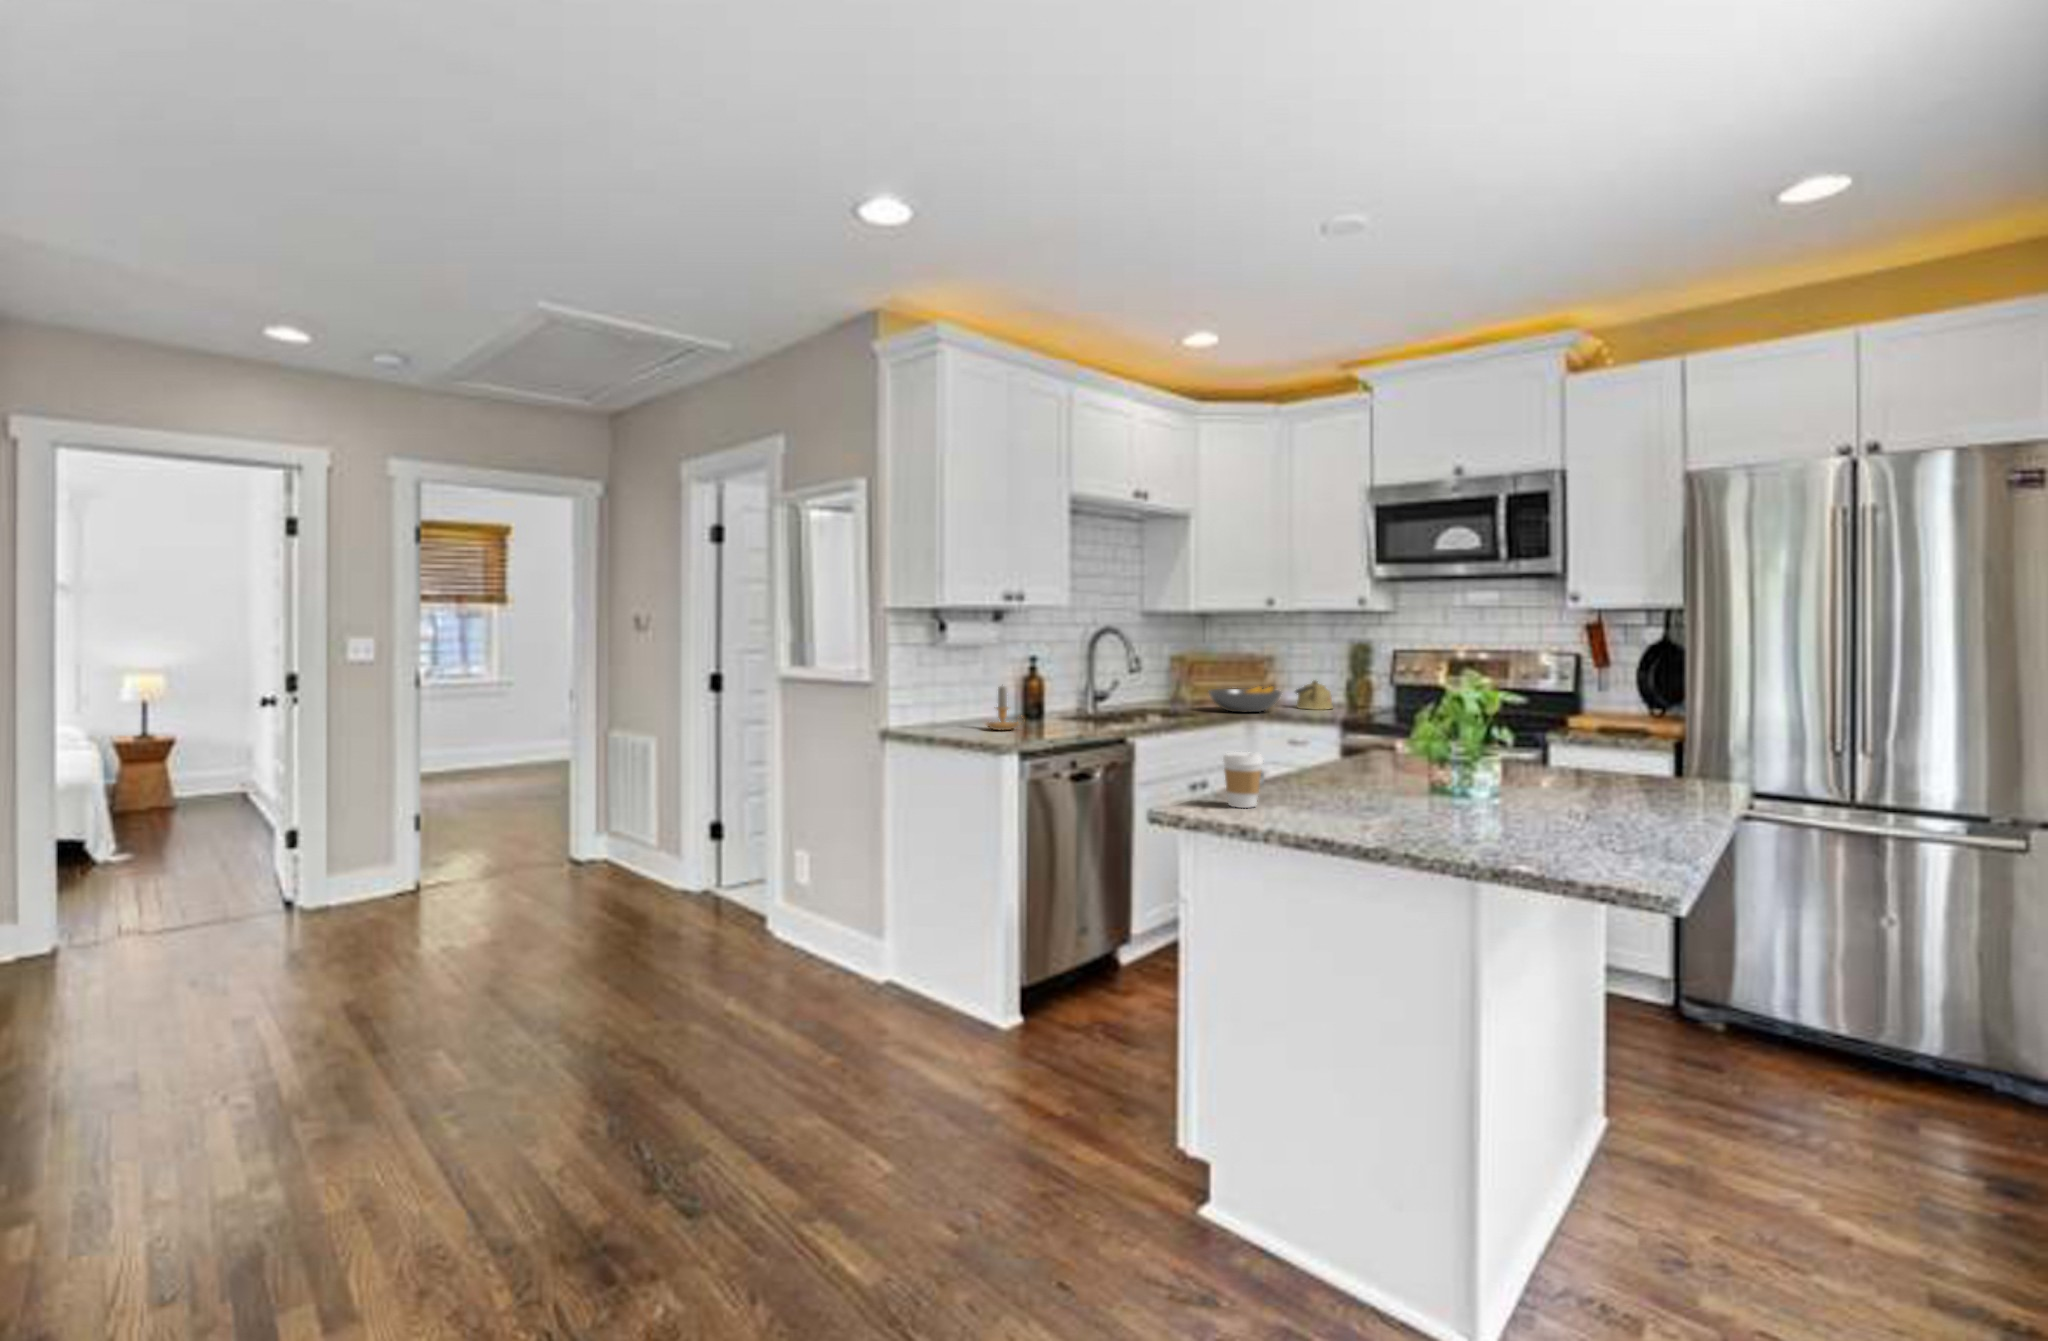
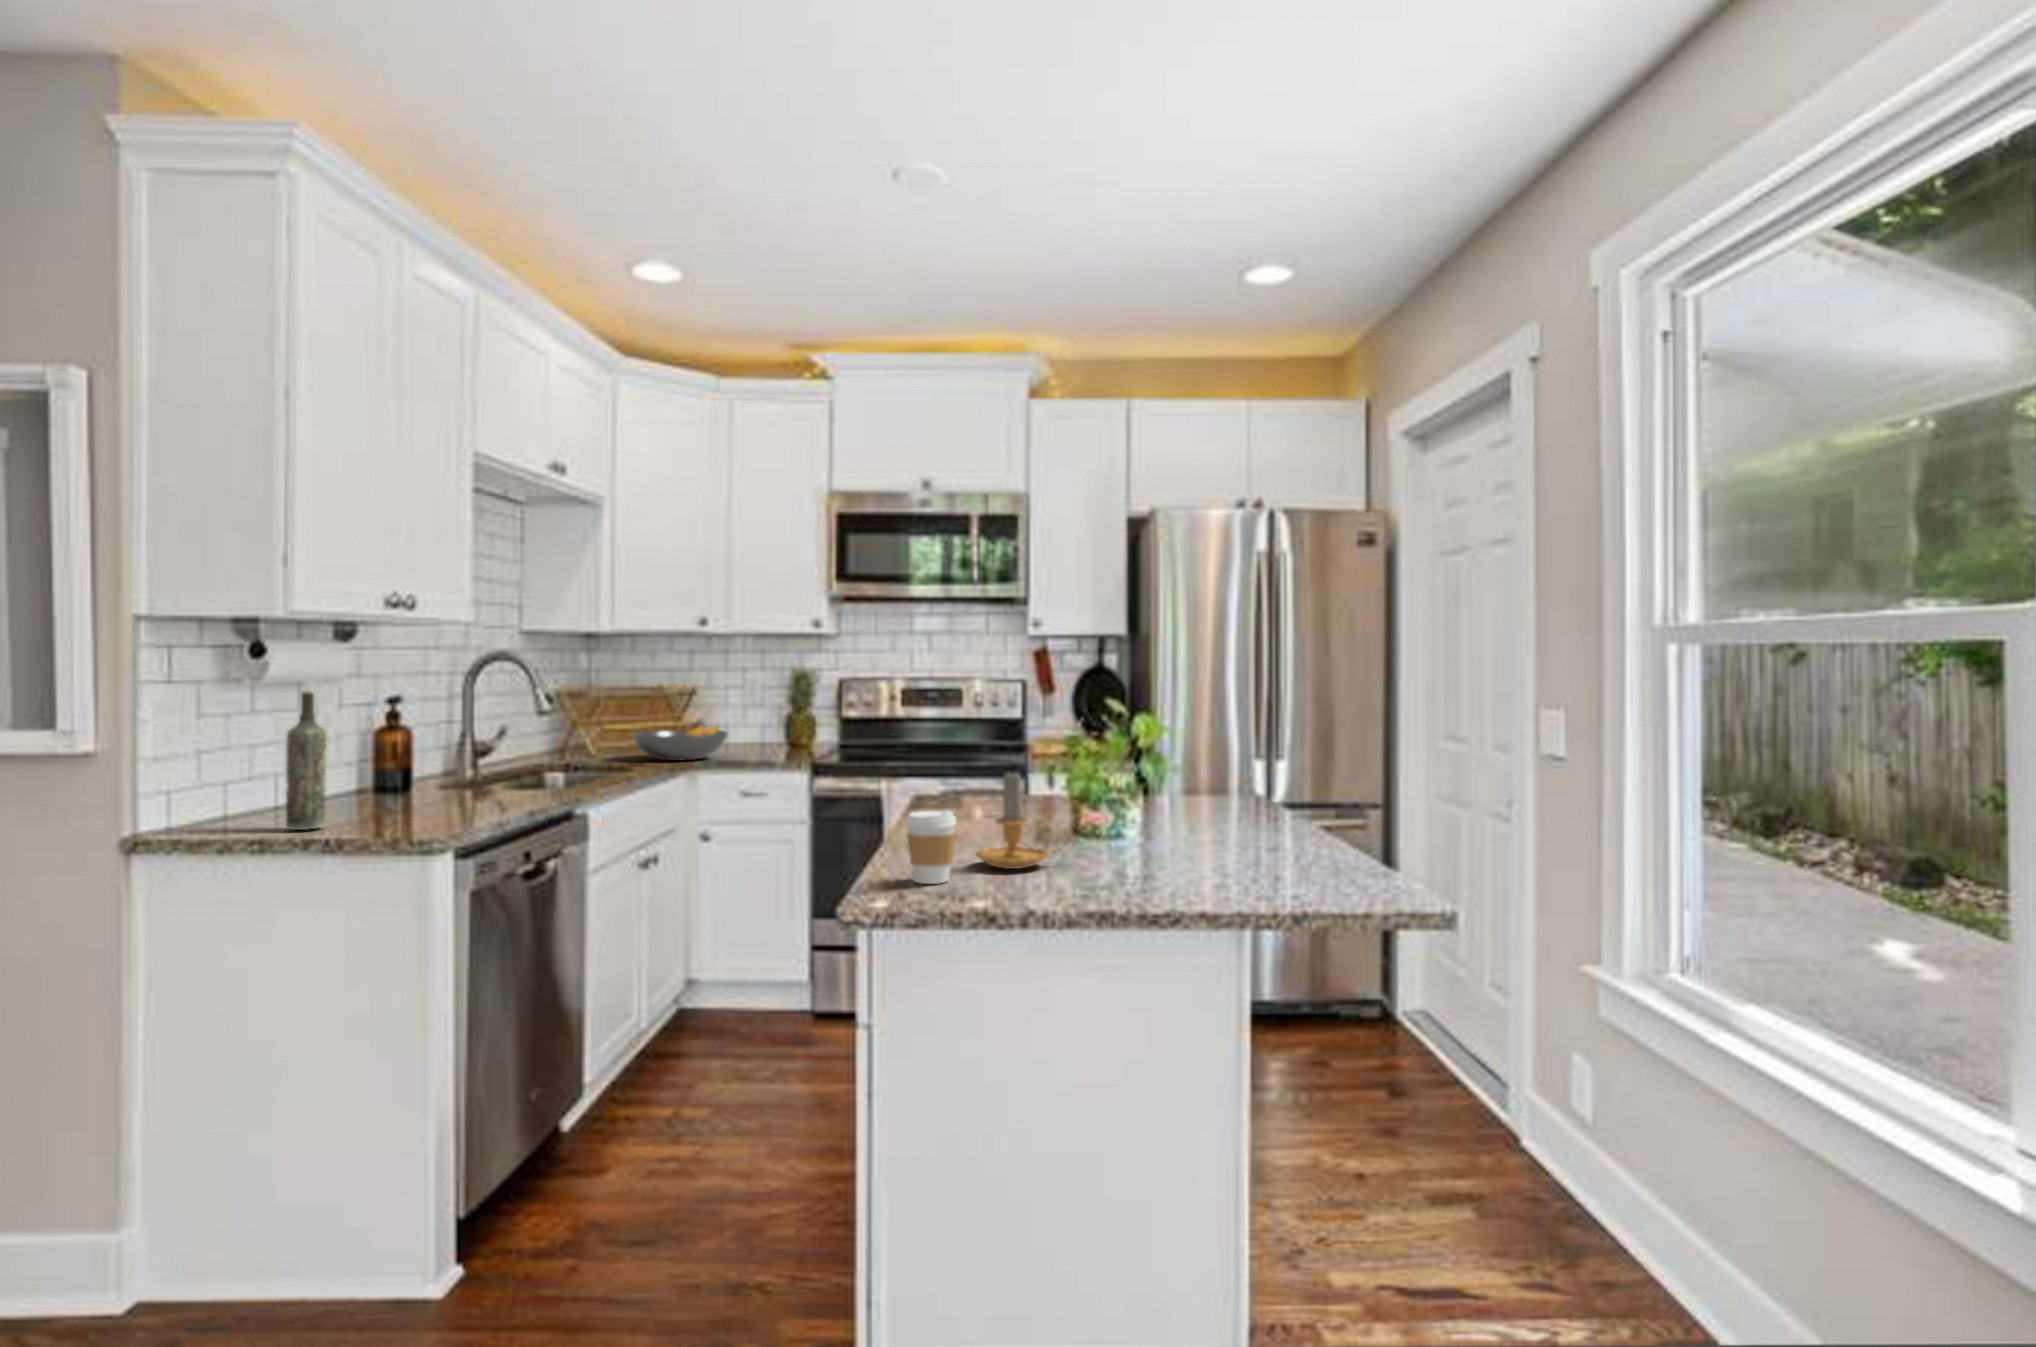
bottle: none [945,654,965,736] -> present [286,691,327,830]
kettle: present [1295,681,1333,710] -> none [727,716,775,752]
candle: present [986,686,1023,730] -> present [976,773,1065,869]

